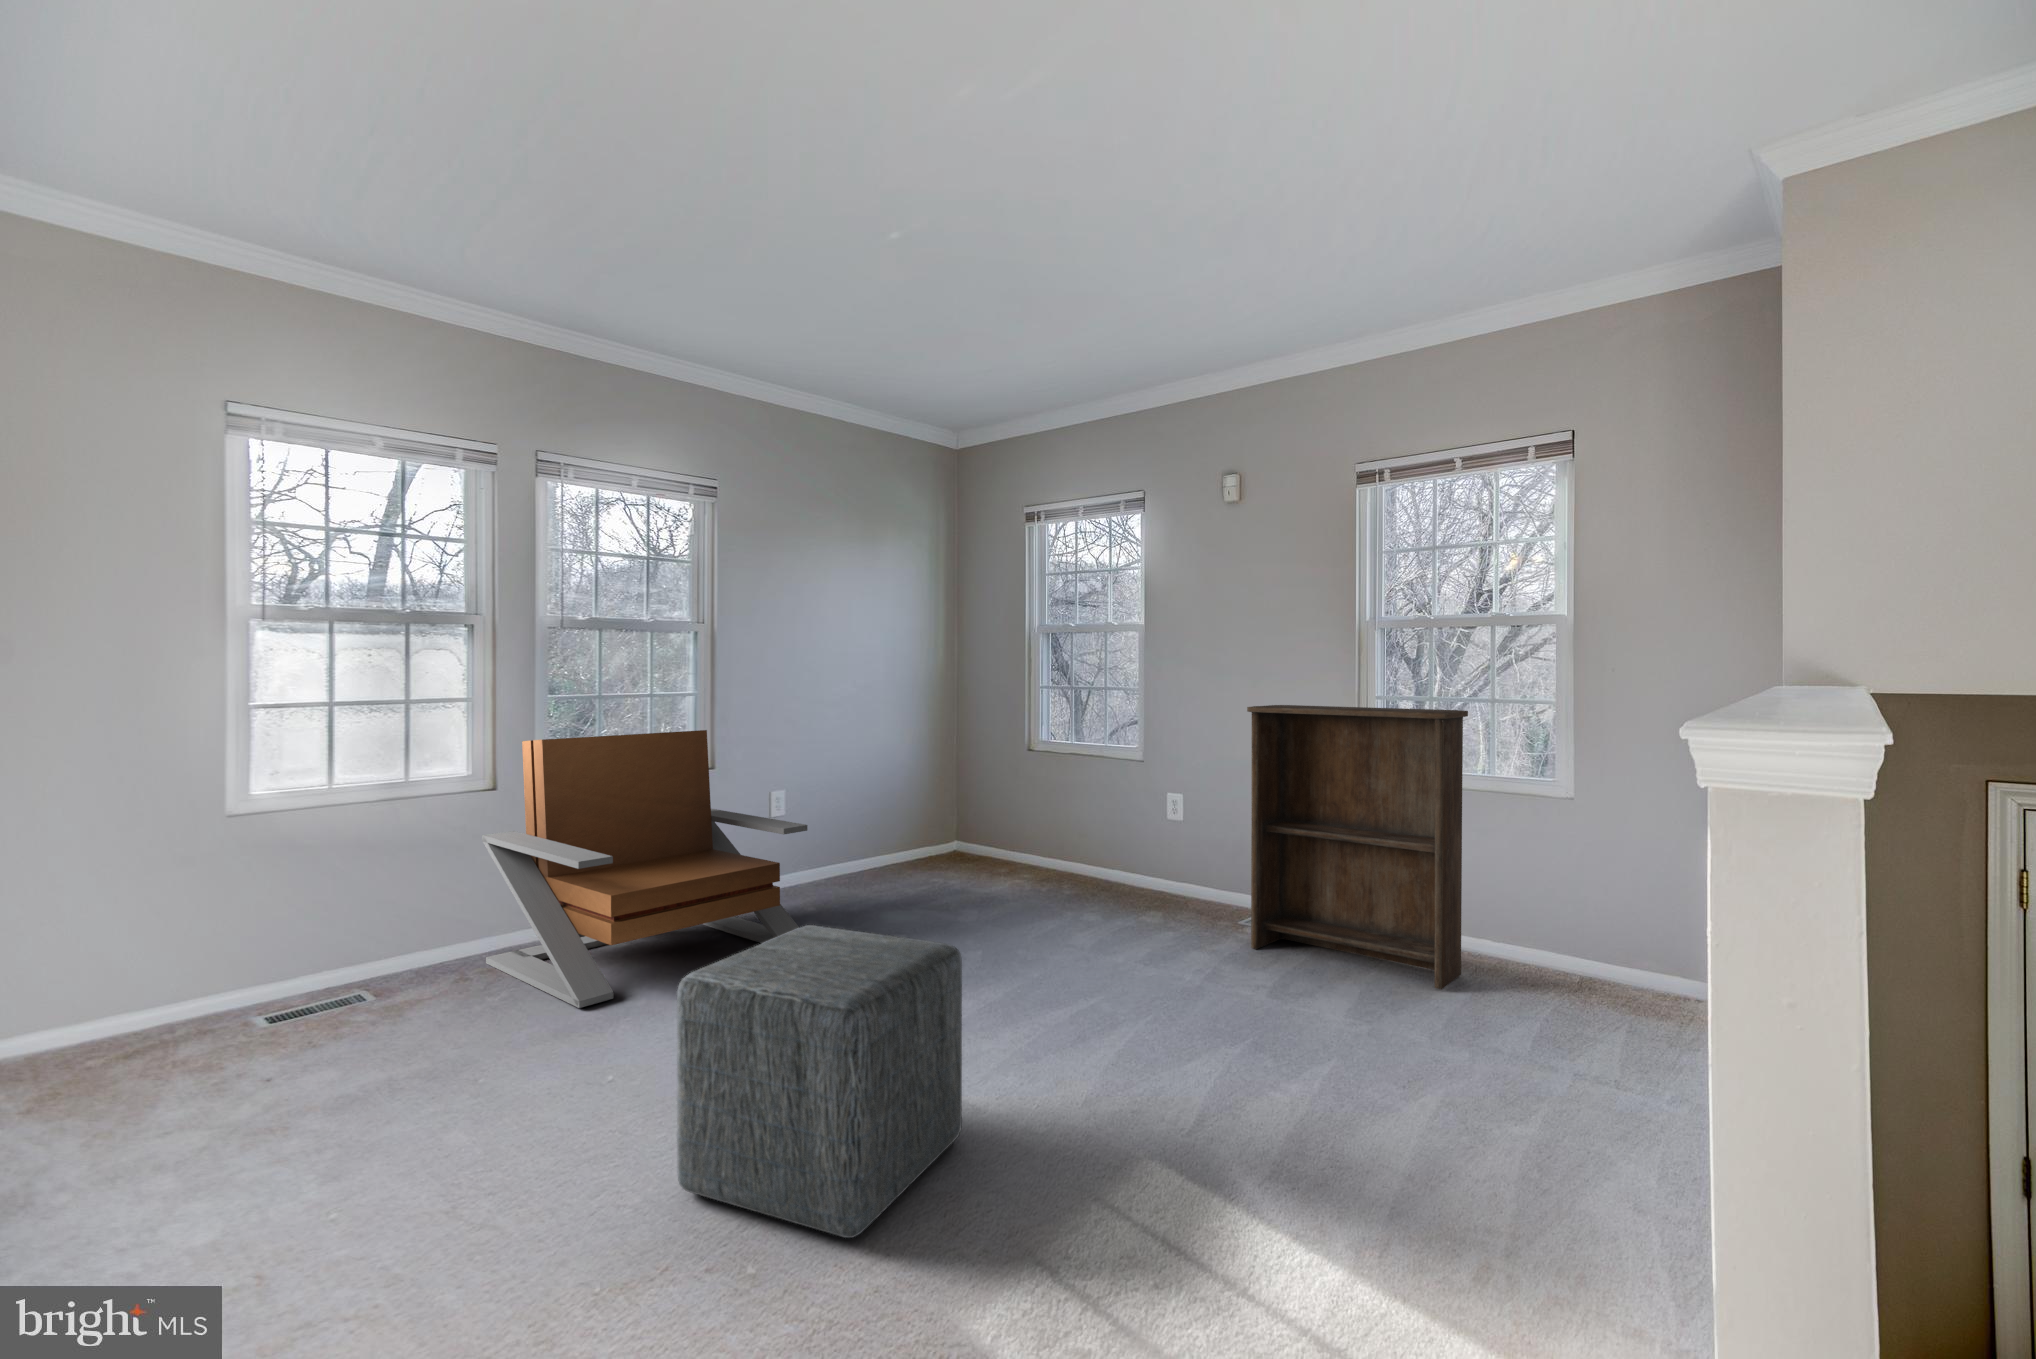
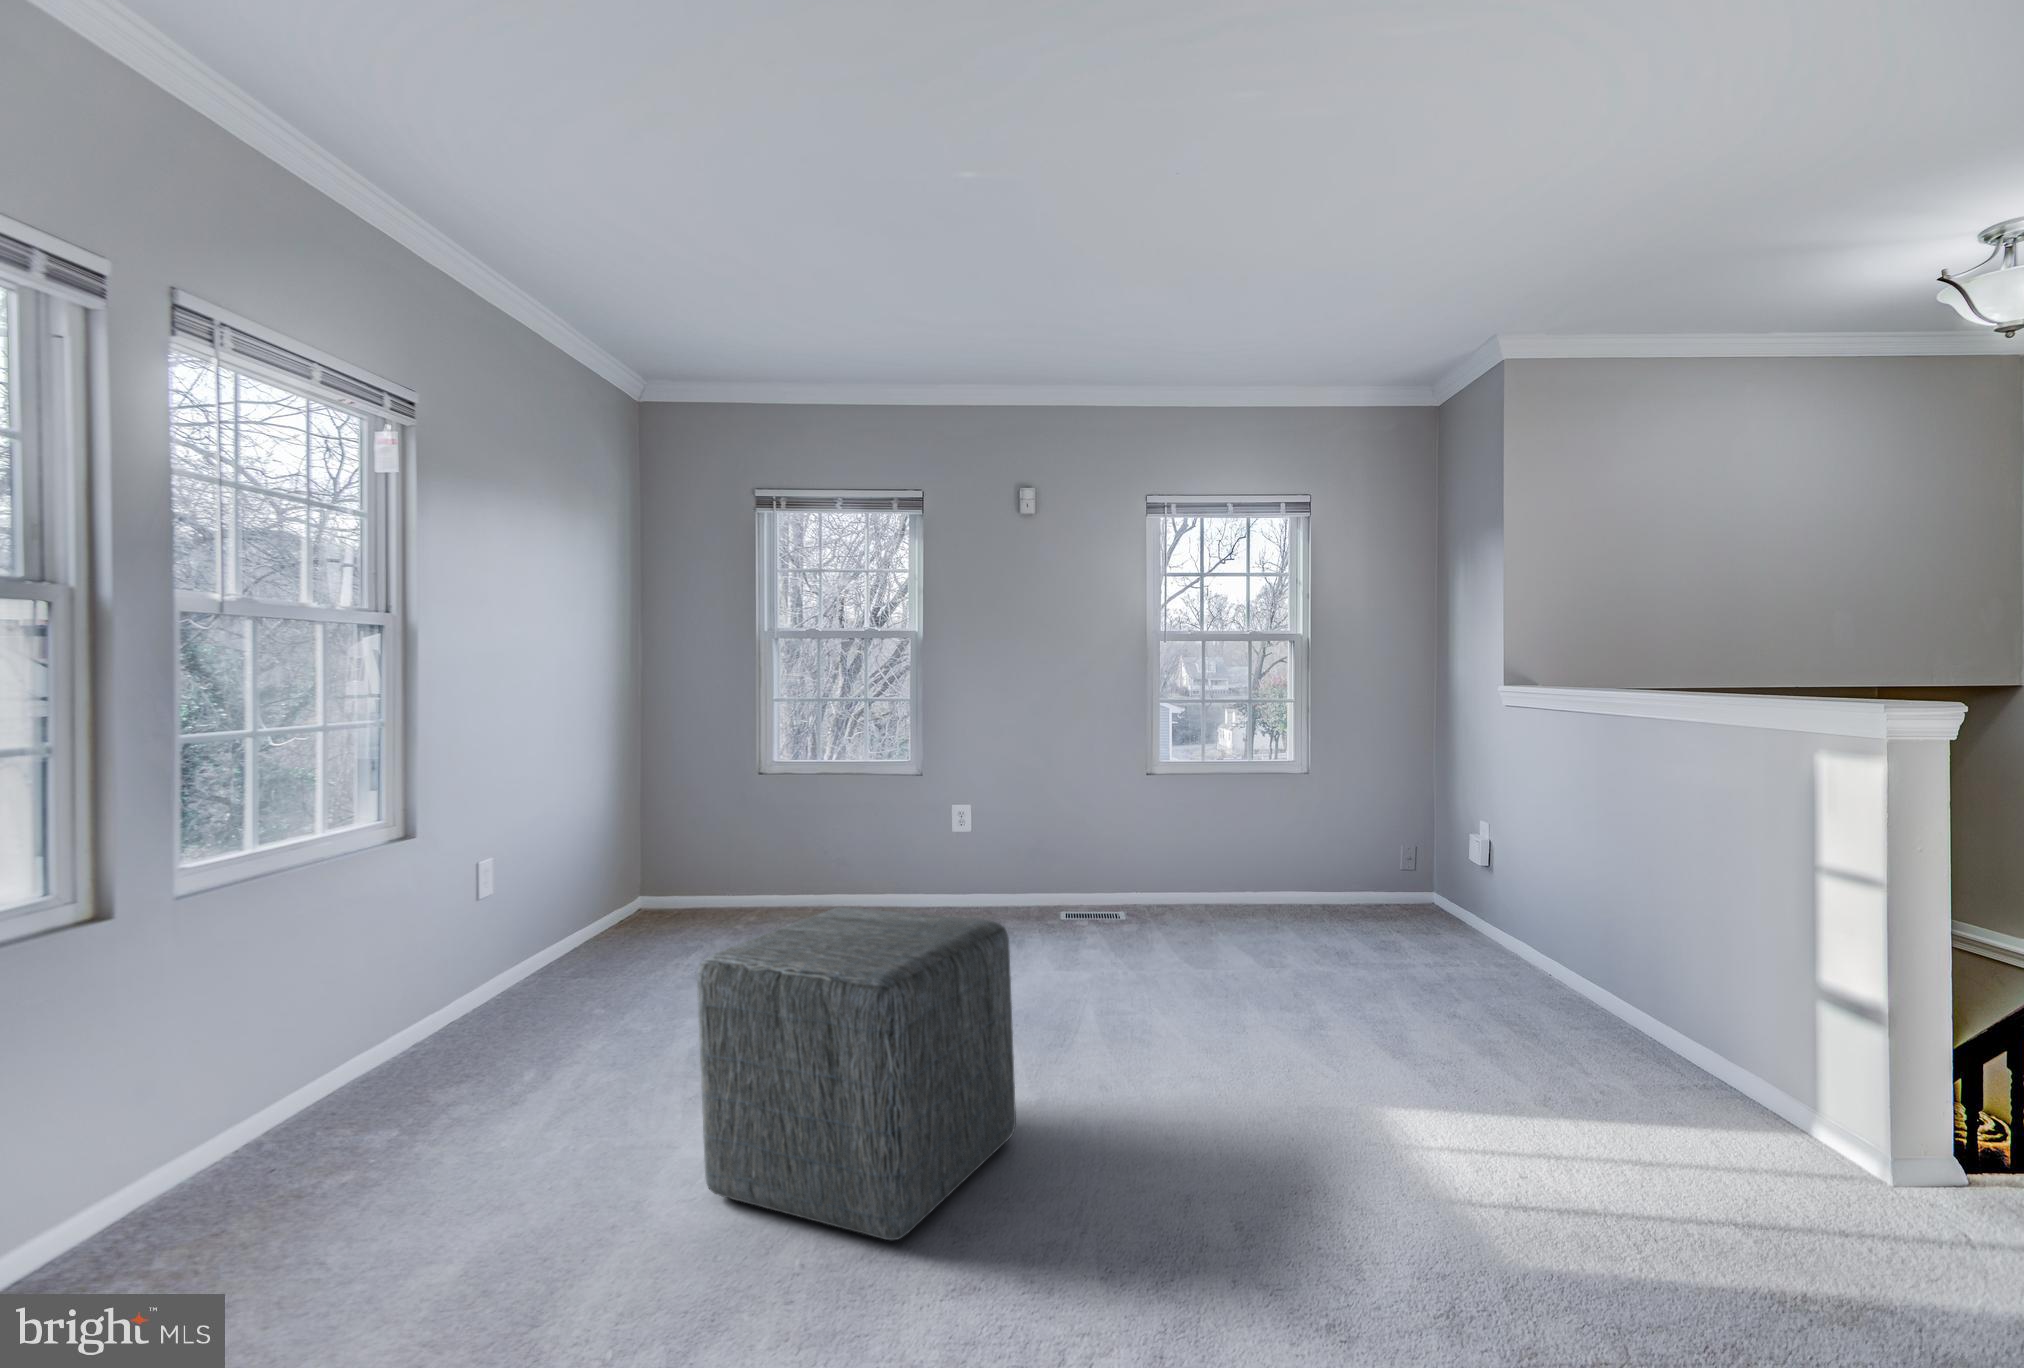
bookshelf: present [1247,705,1468,989] -> none [1324,657,1582,974]
lounge chair: present [482,730,808,1008] -> none [494,716,846,1013]

